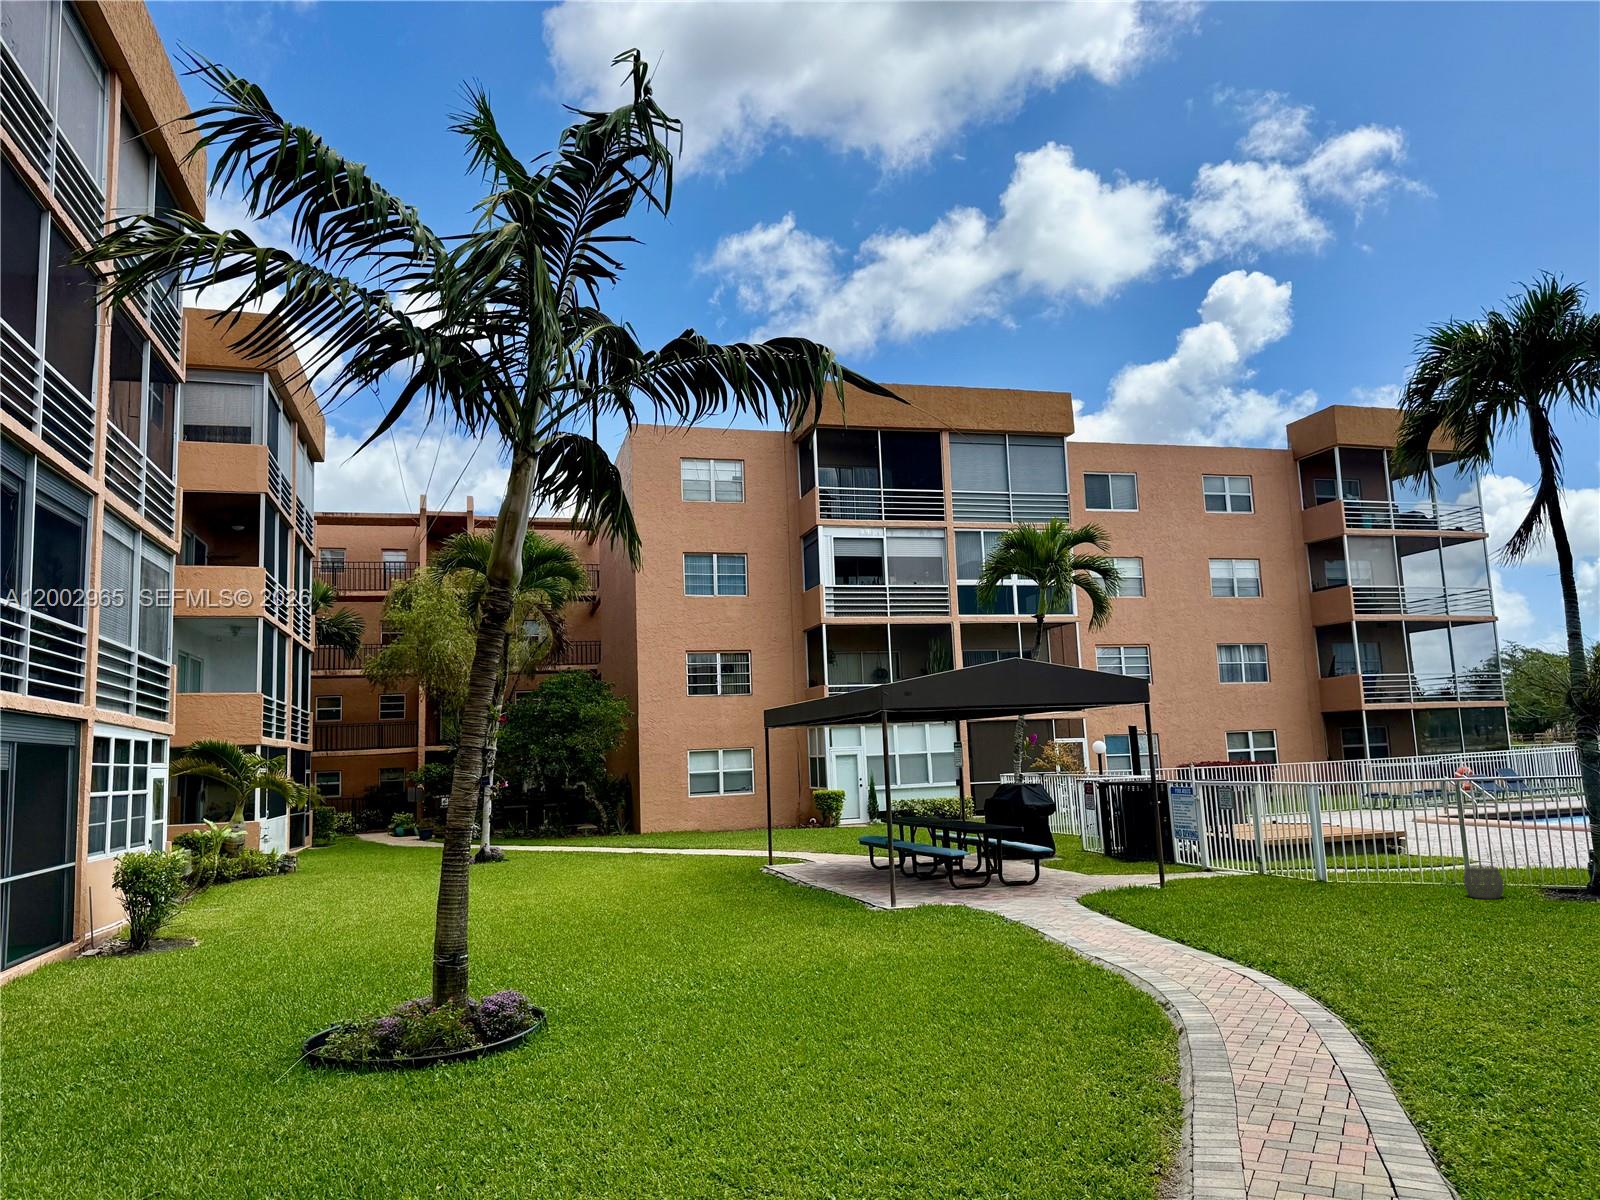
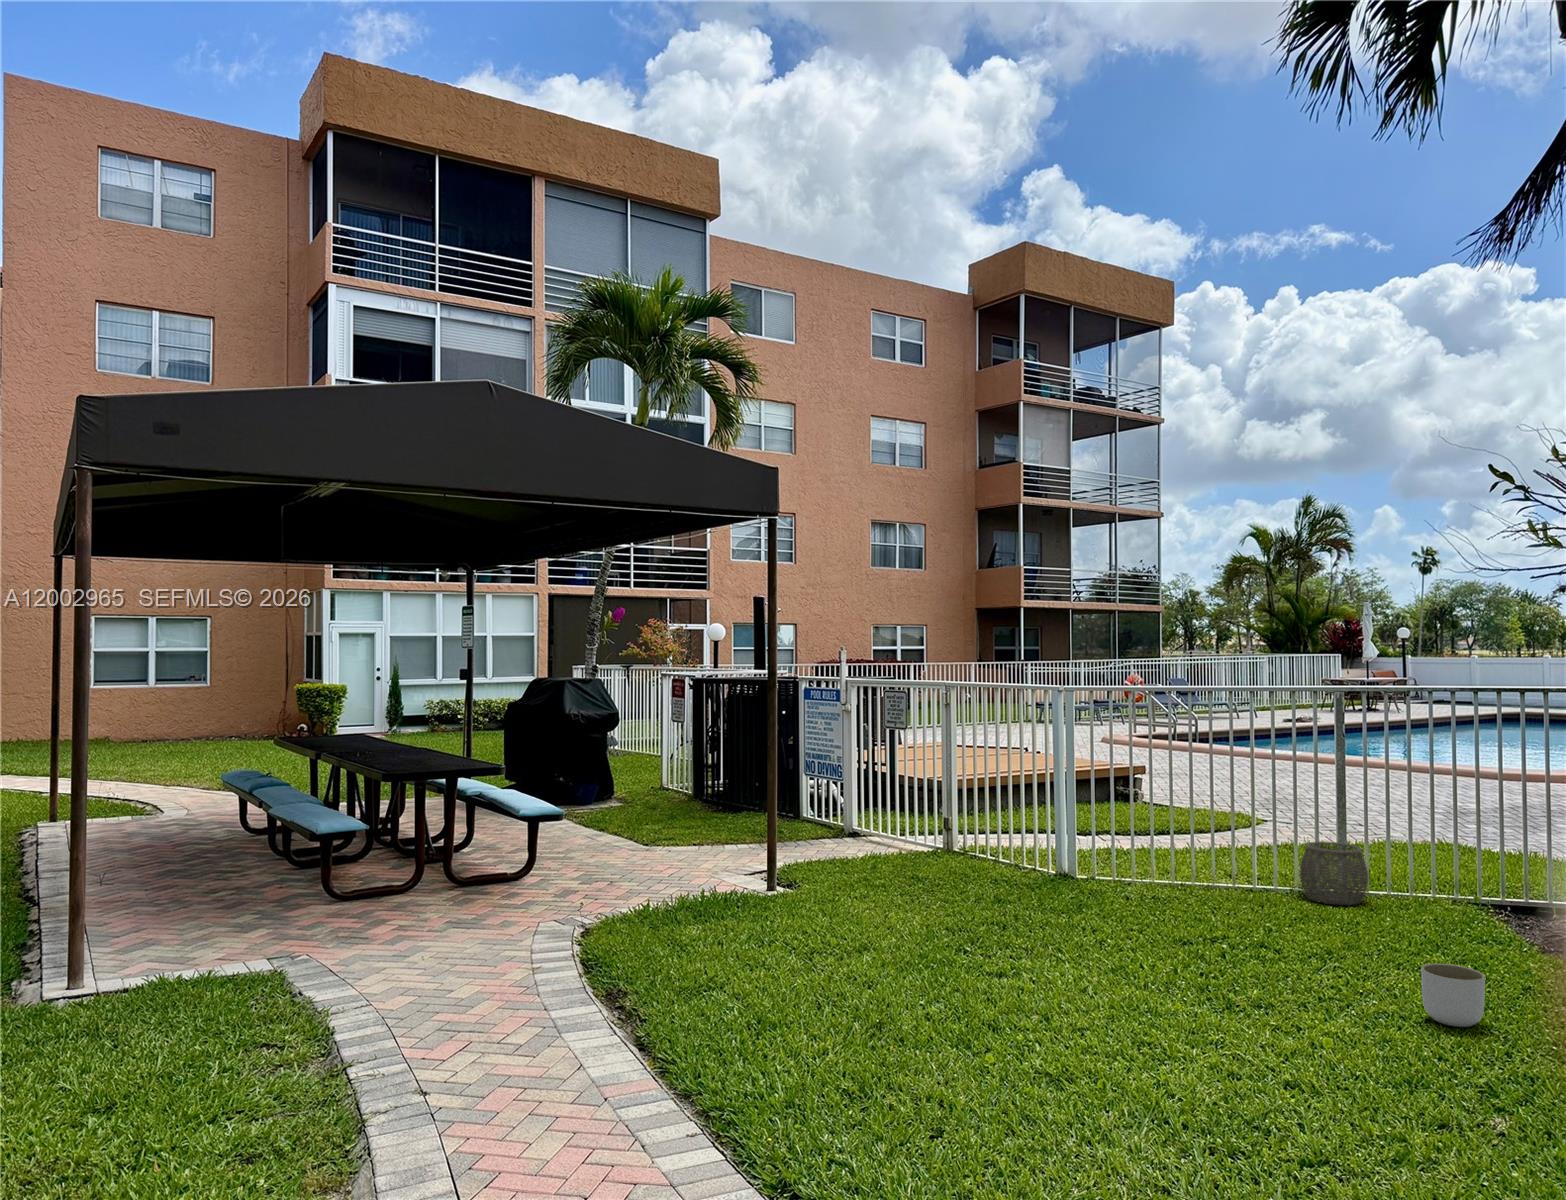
planter: none [1469,906,1498,932] -> present [1421,963,1485,1027]

